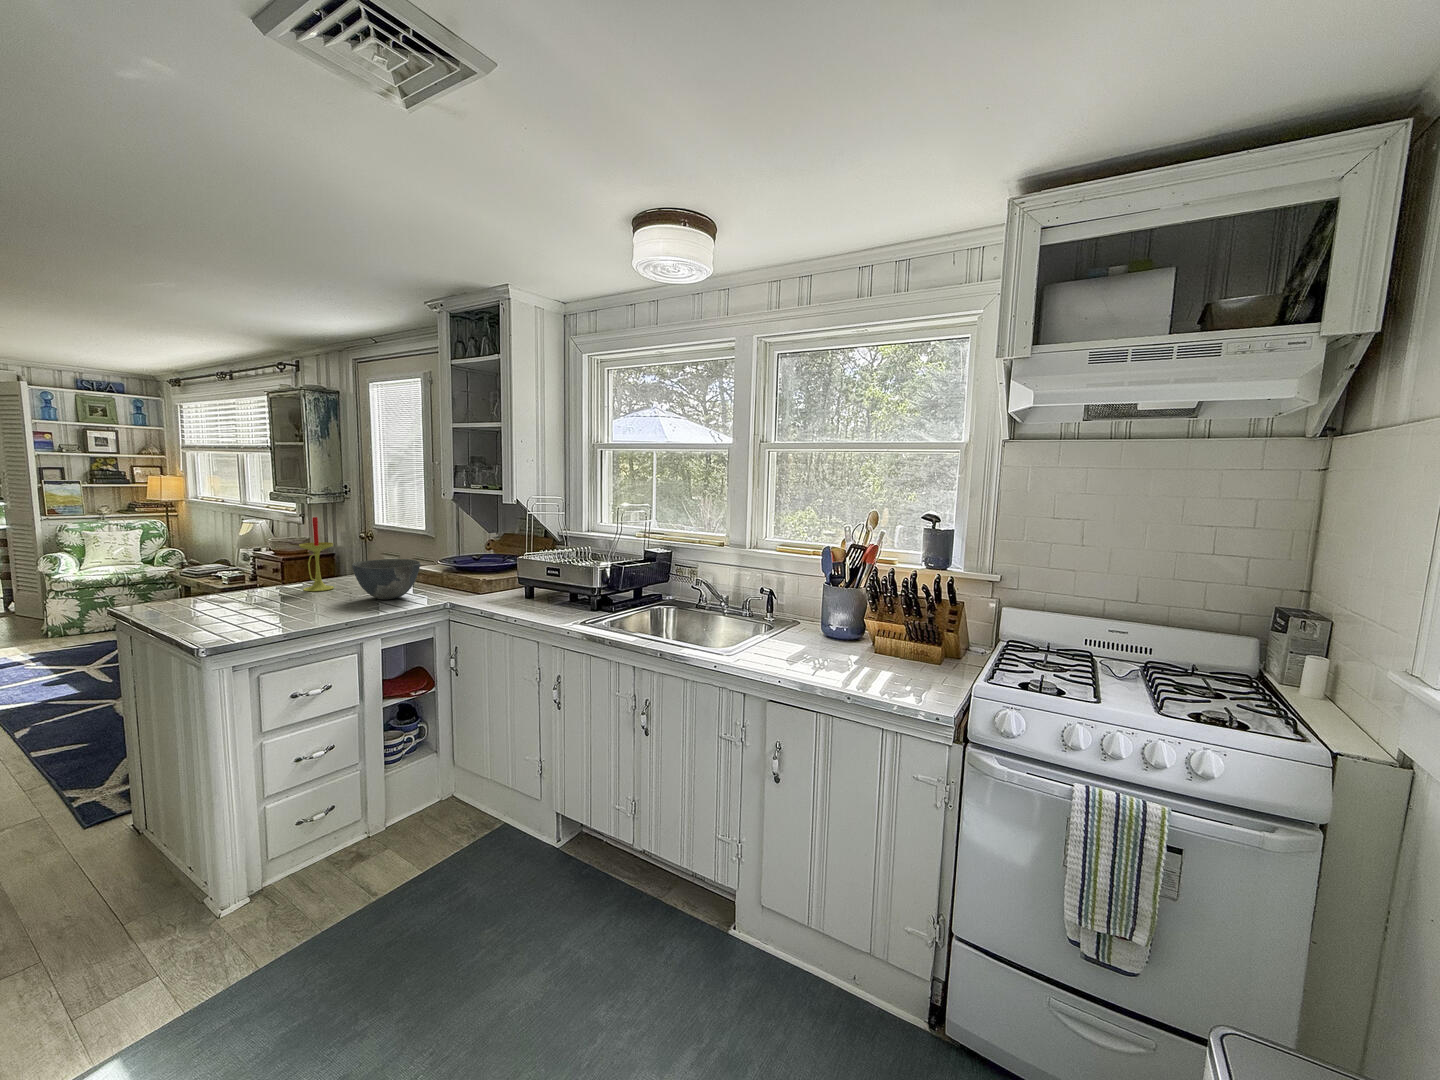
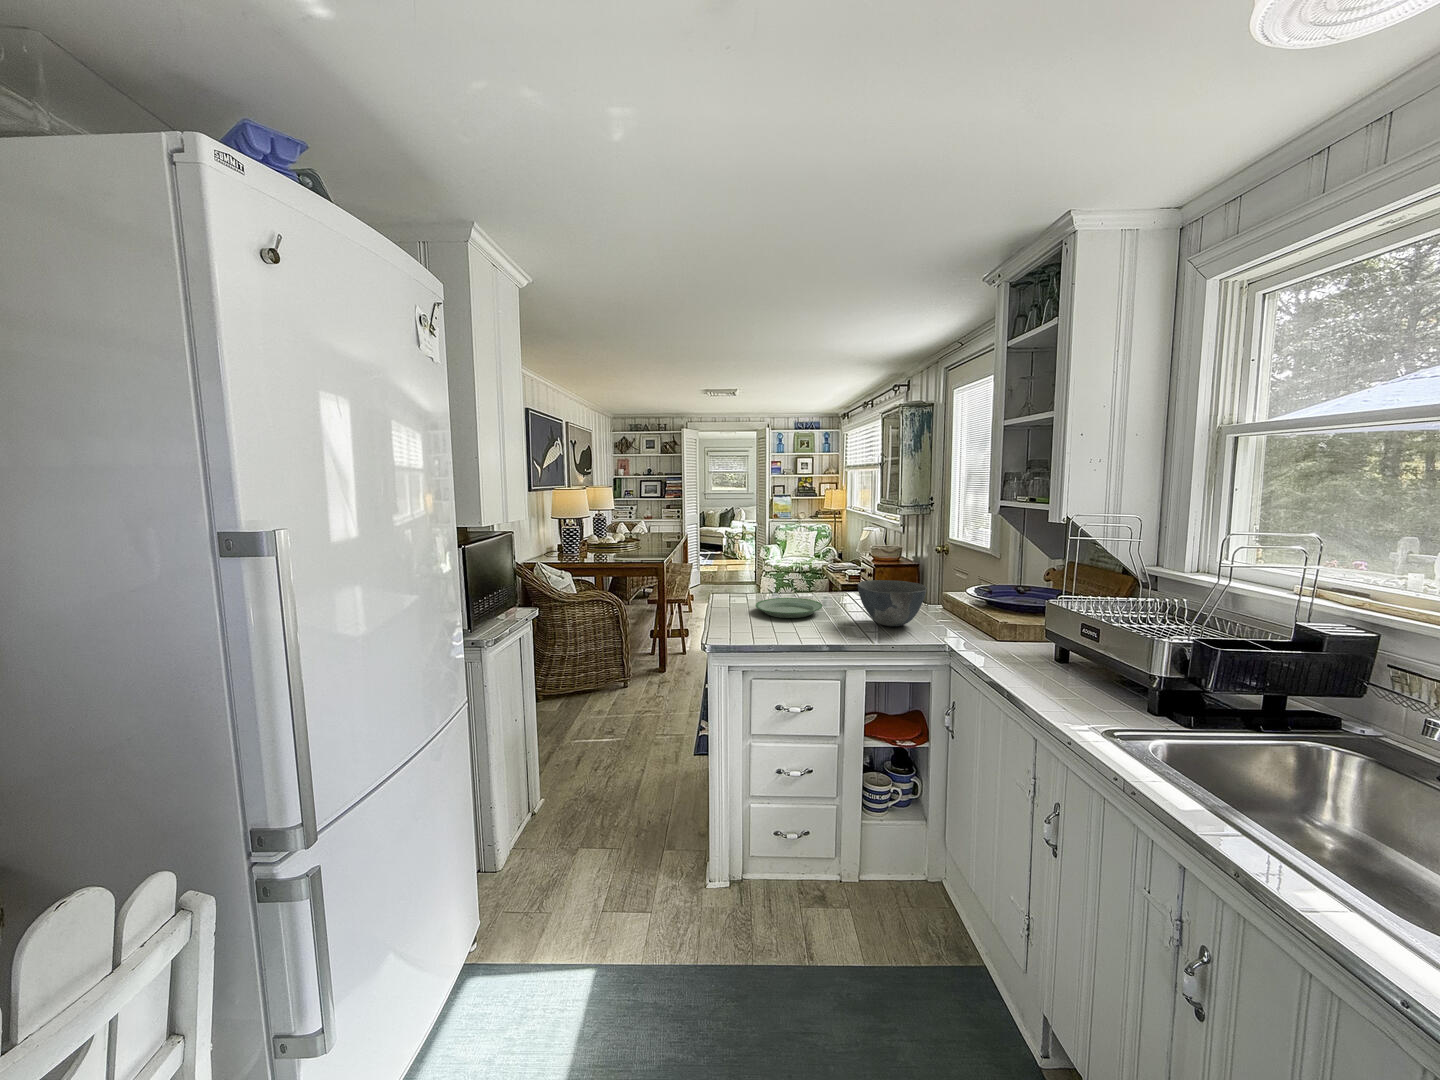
candle: present [299,517,334,591] -> none [831,529,861,604]
plate: none [220,590,309,611] -> present [756,598,823,618]

